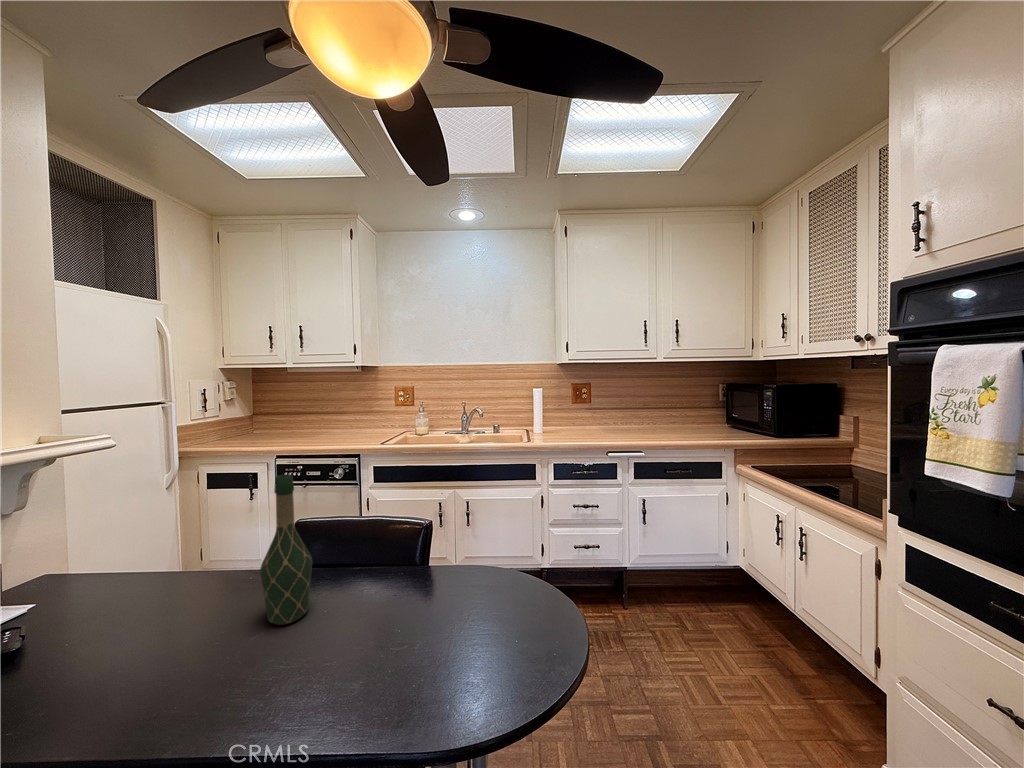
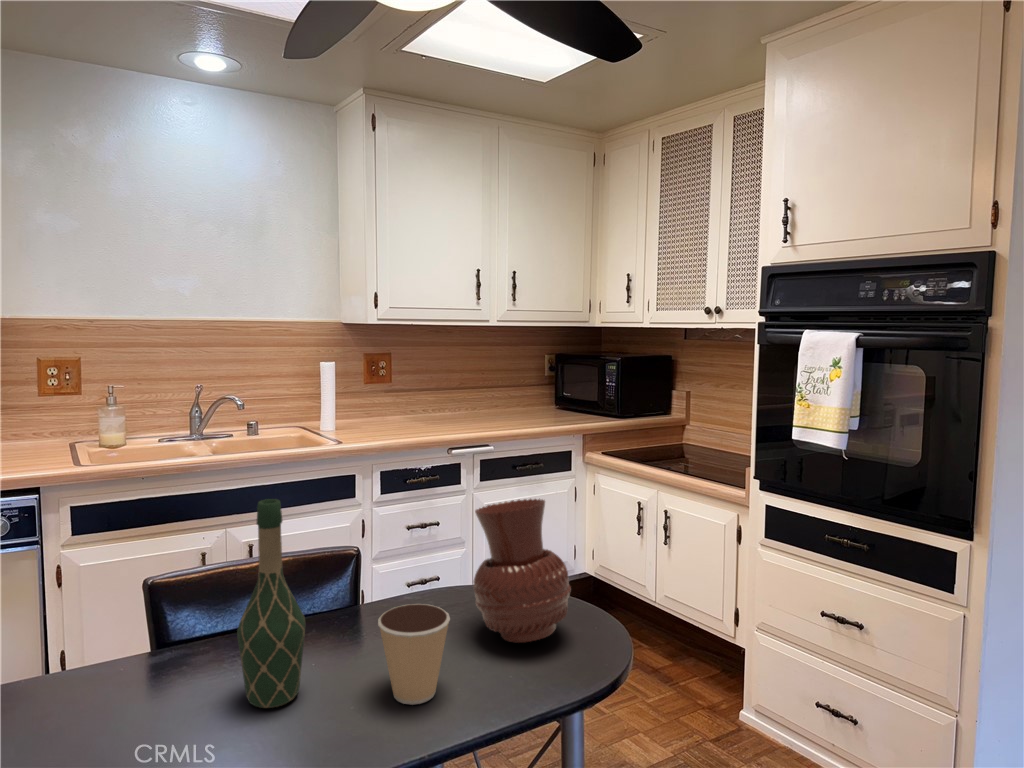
vase: none [447,500,533,635] -> present [473,499,571,643]
coffee cup: none [322,572,385,661] -> present [378,604,450,705]

